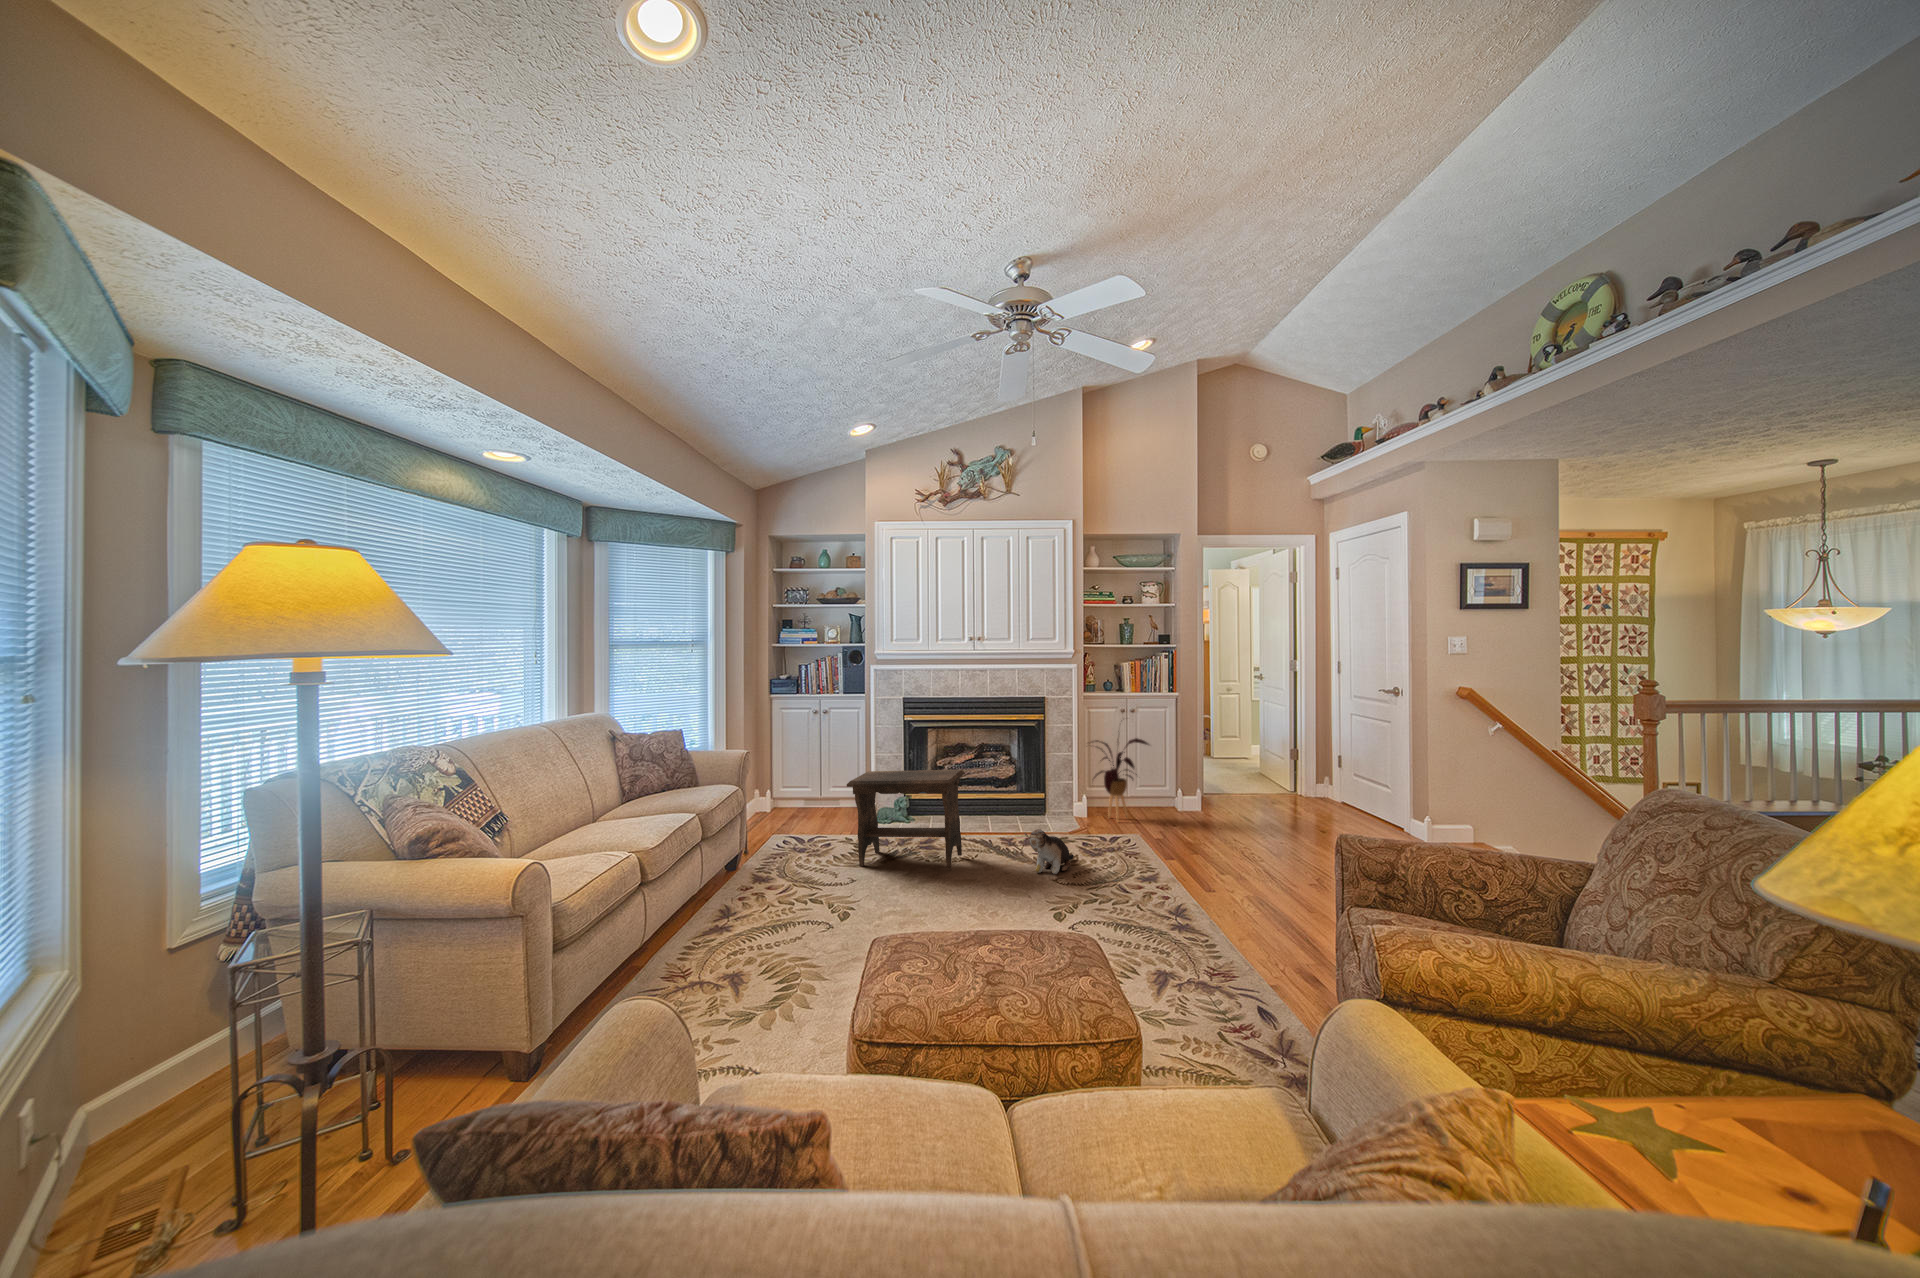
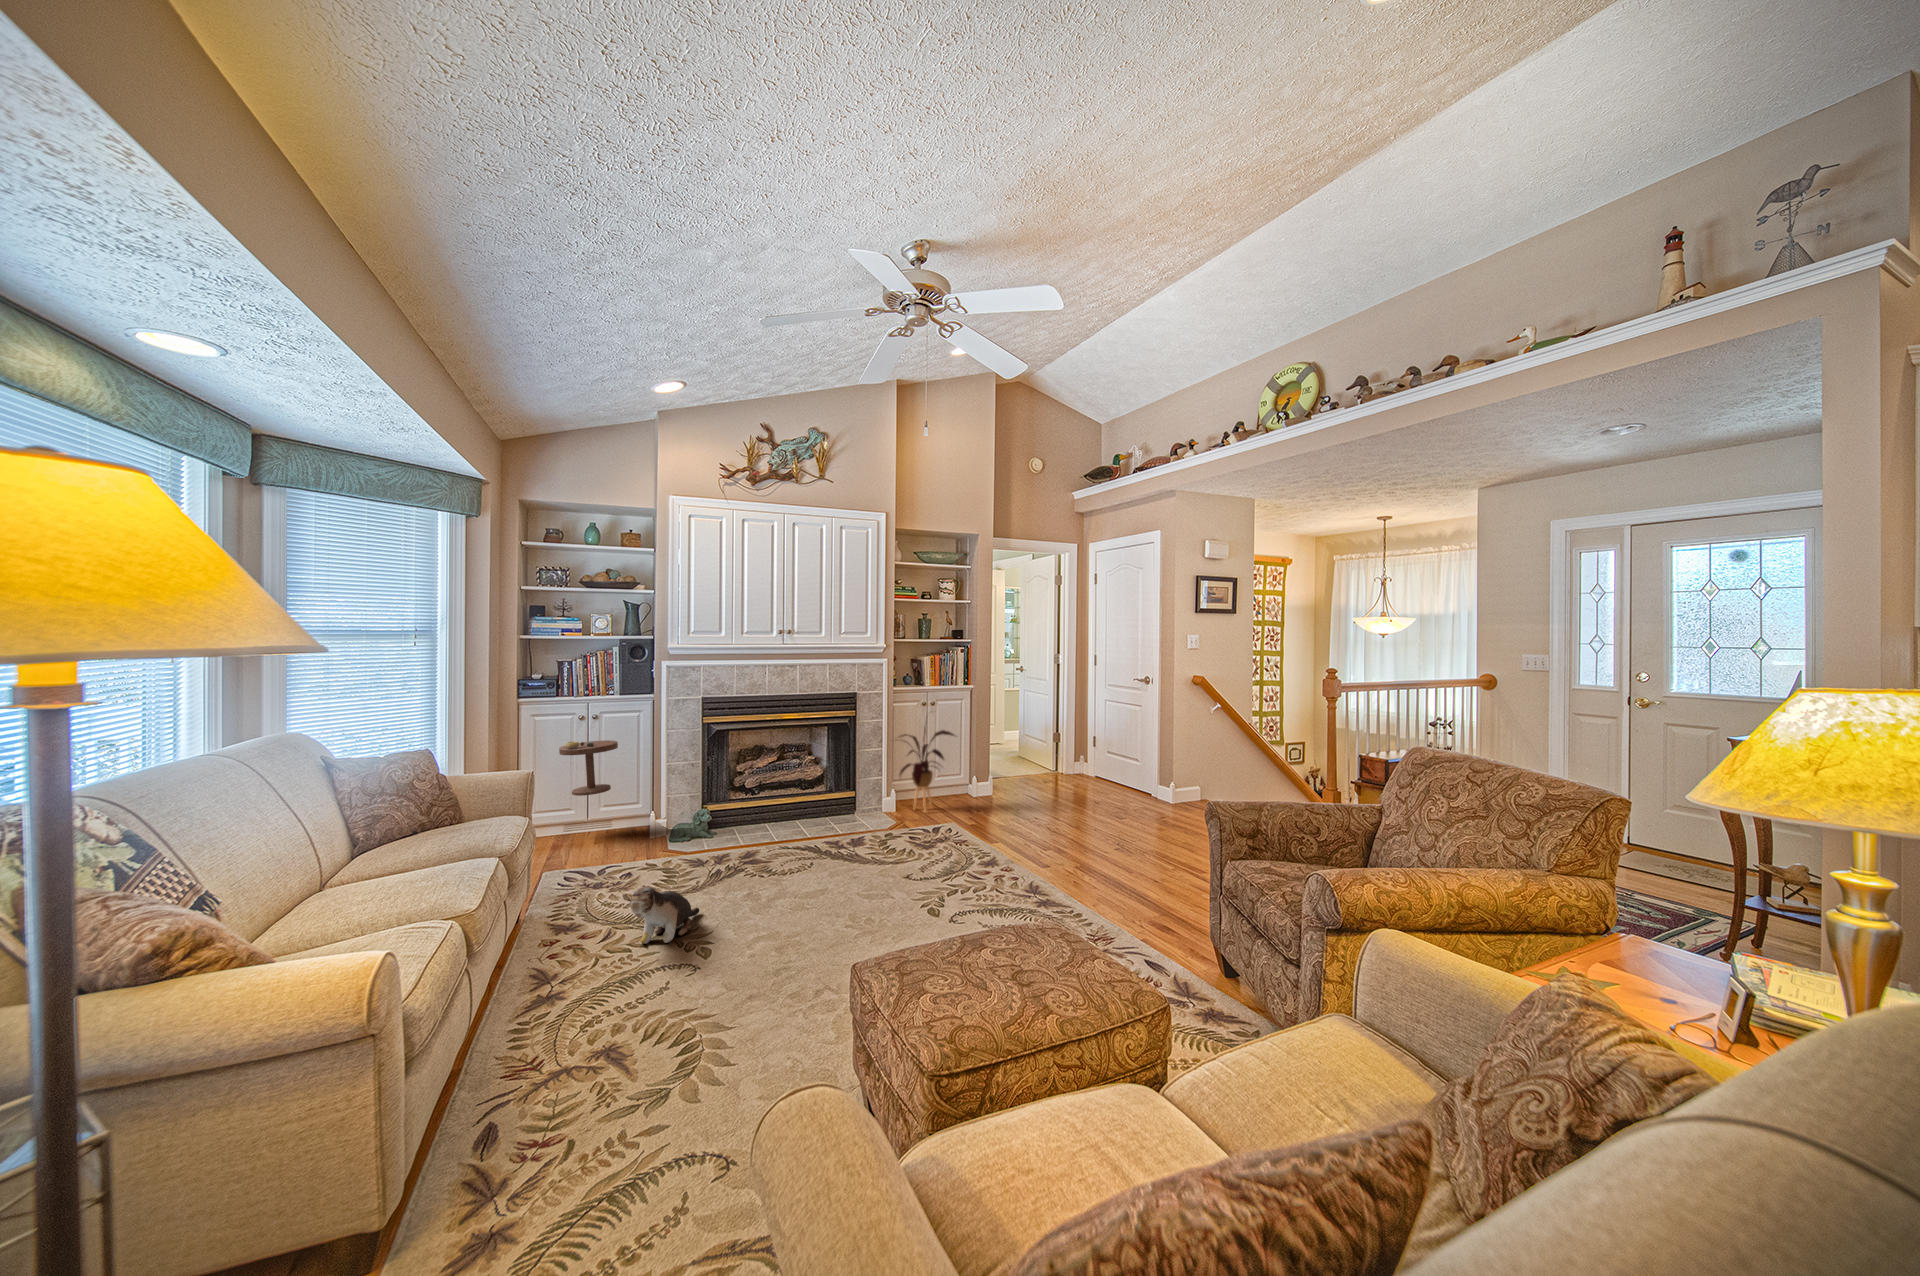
side table: none [794,732,839,813] -> present [559,740,618,796]
footstool: present [847,770,965,870] -> none [670,773,799,894]
plush toy: present [1024,829,1074,874] -> present [622,886,699,944]

